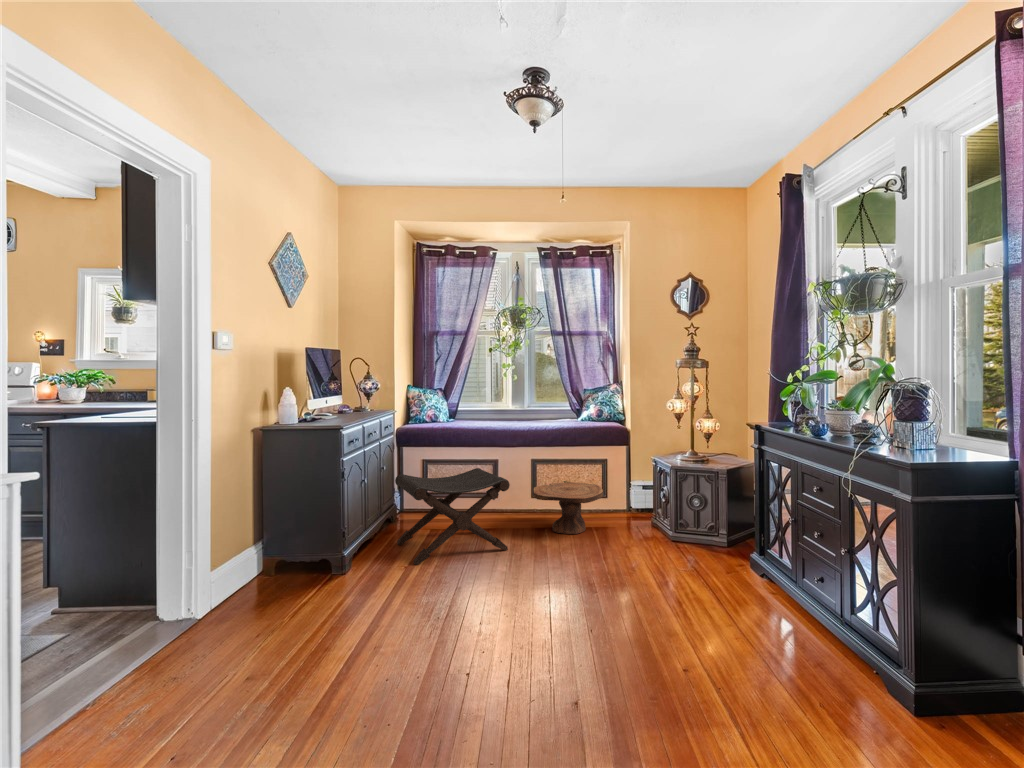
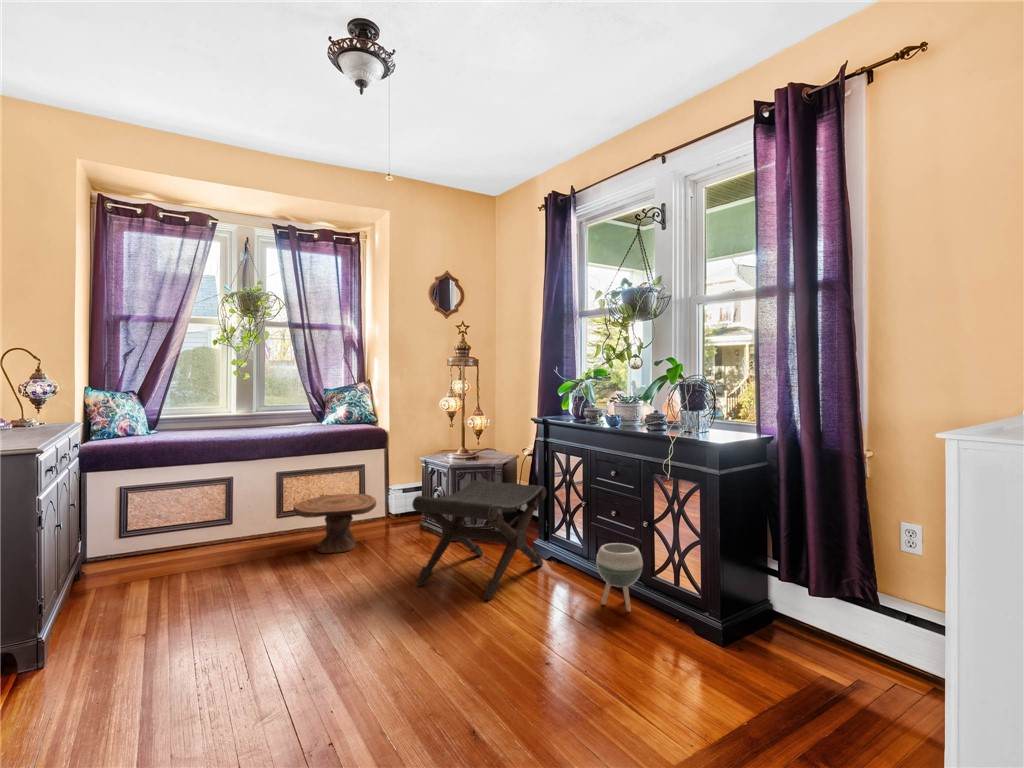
footstool: present [395,468,510,565] -> present [412,480,546,600]
planter: none [783,579,844,664] -> present [597,543,643,612]

